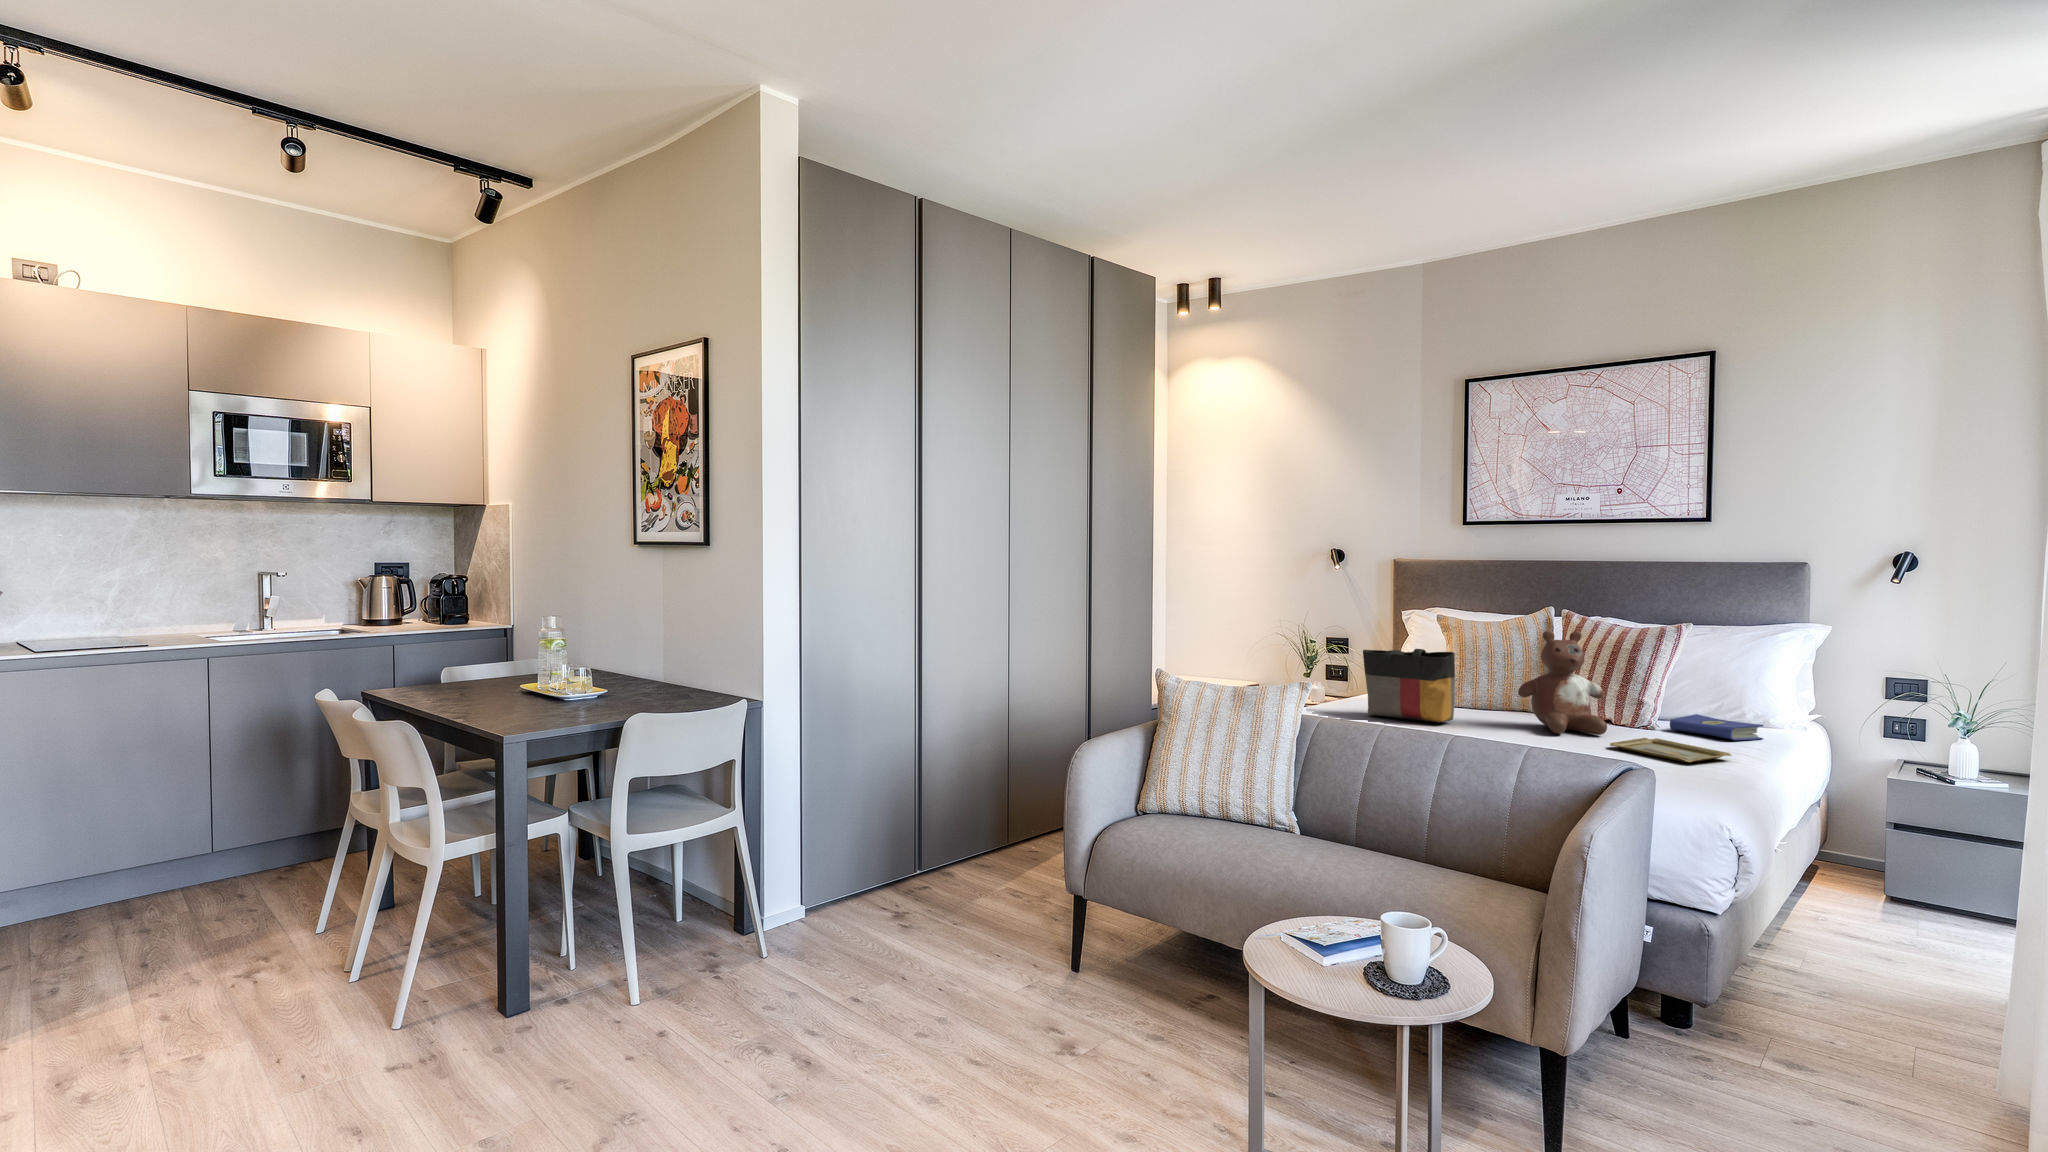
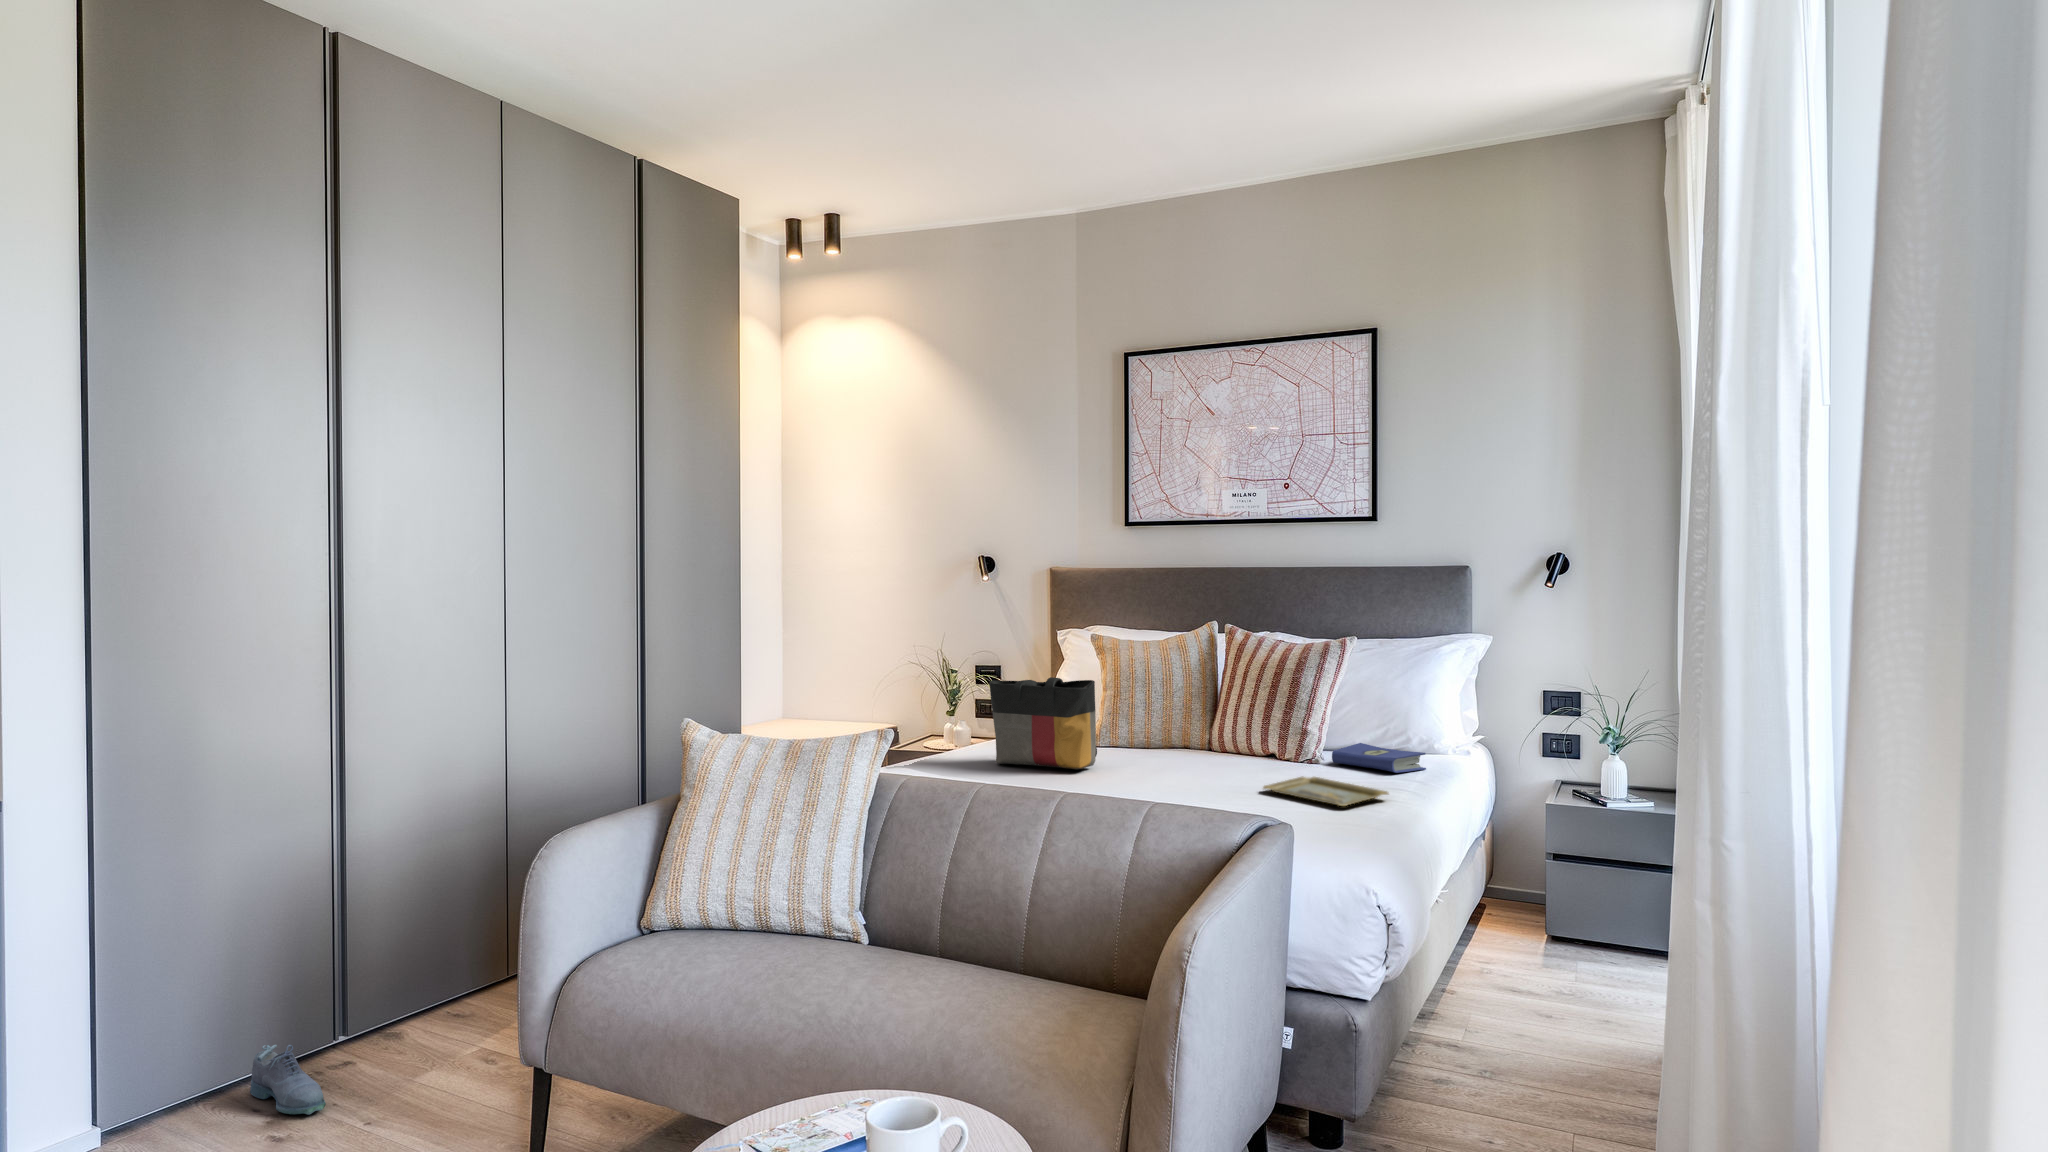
stuffed bear: present [1518,631,1607,735] -> none [1167,650,1263,777]
shoe: none [871,870,921,916] -> present [250,1045,326,1115]

